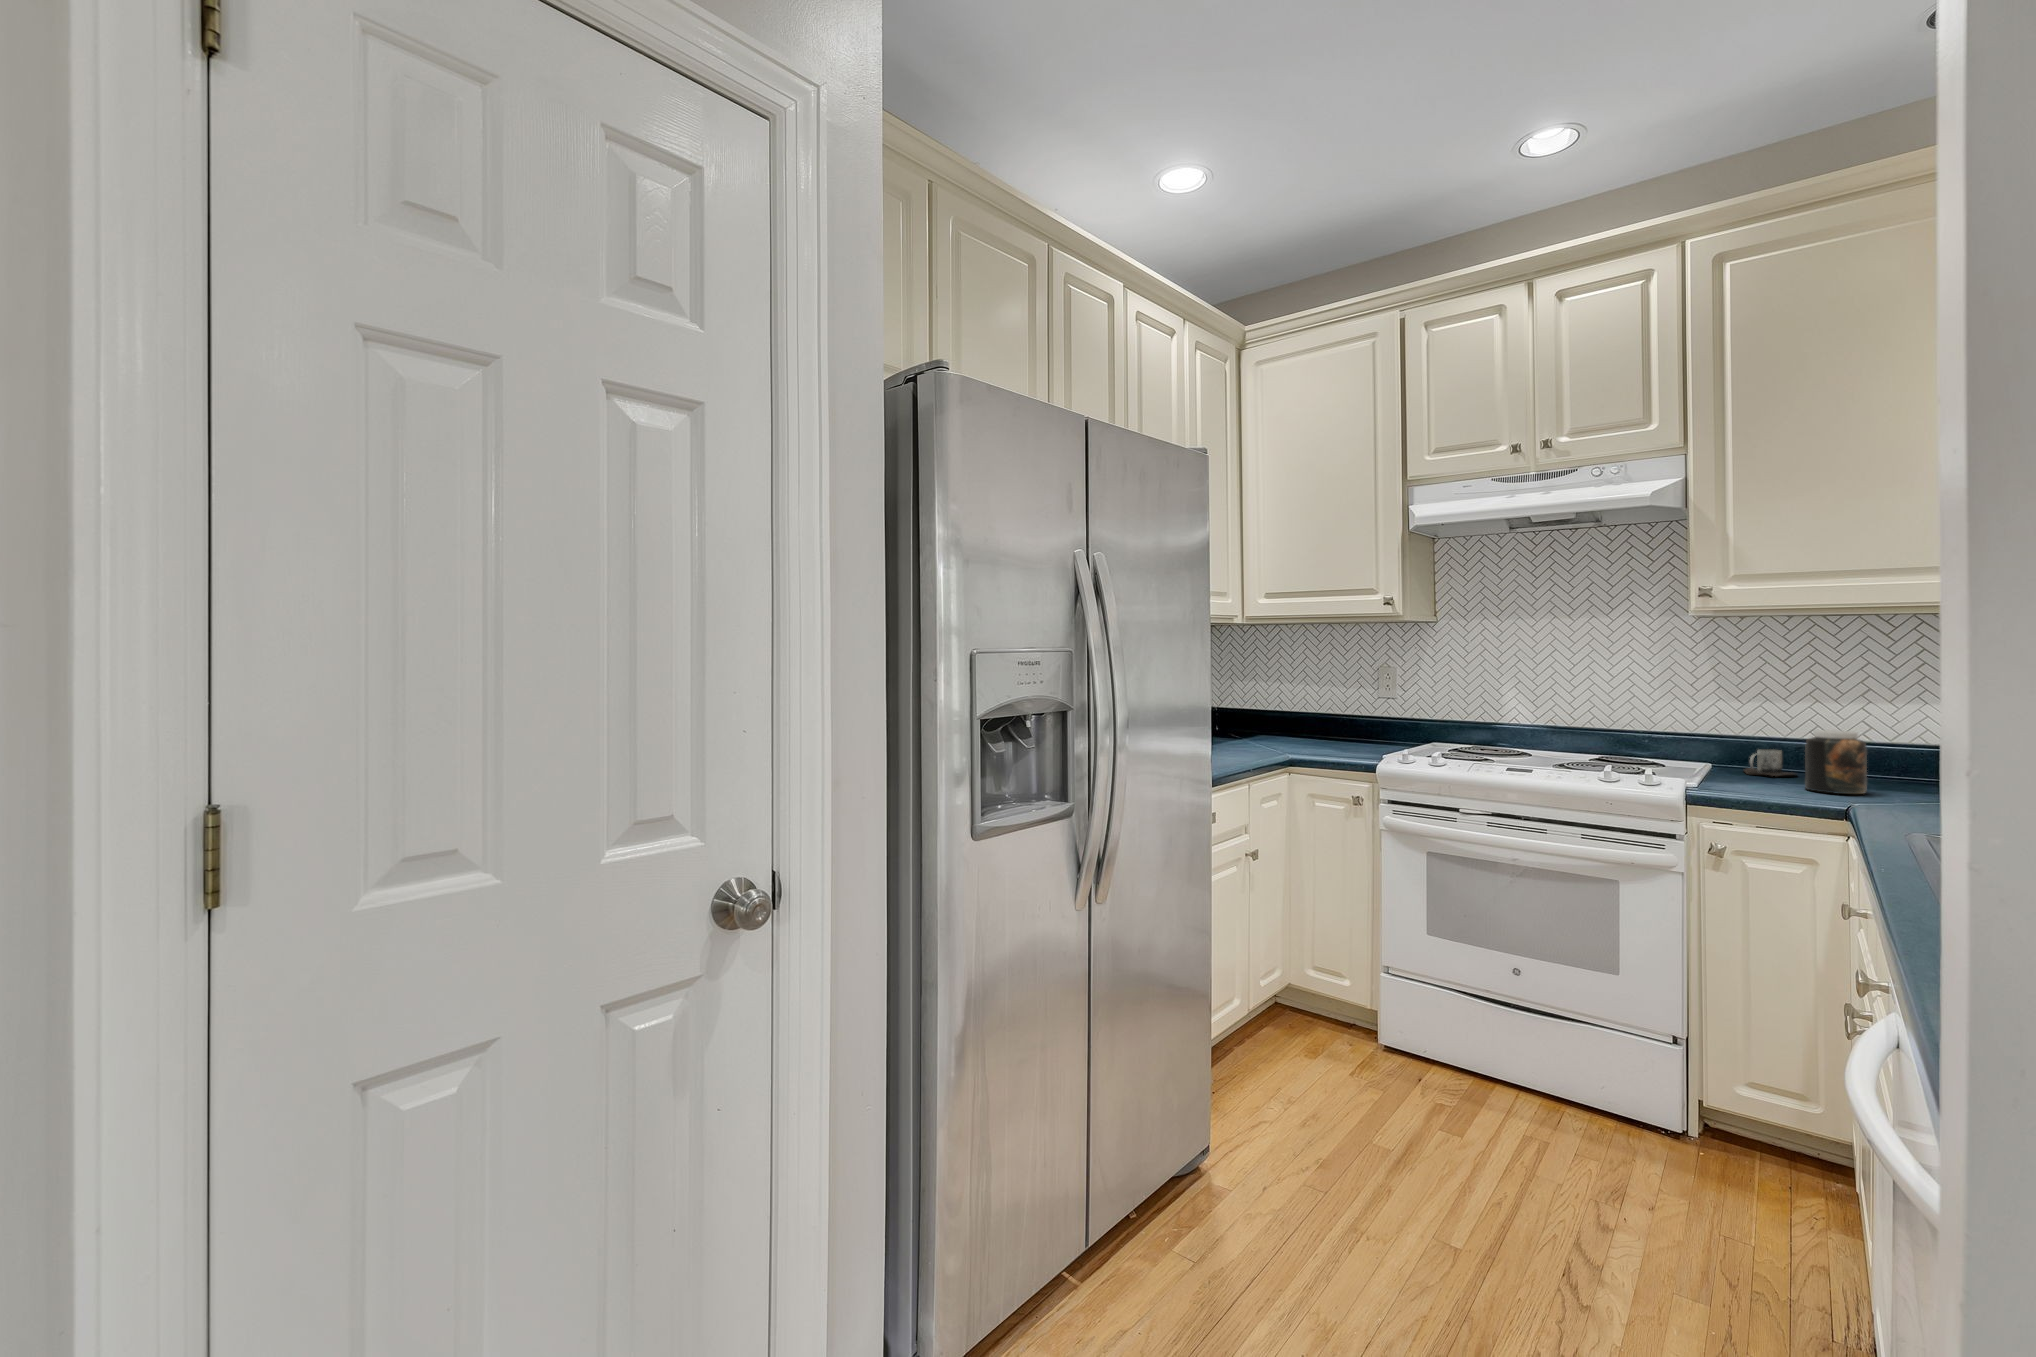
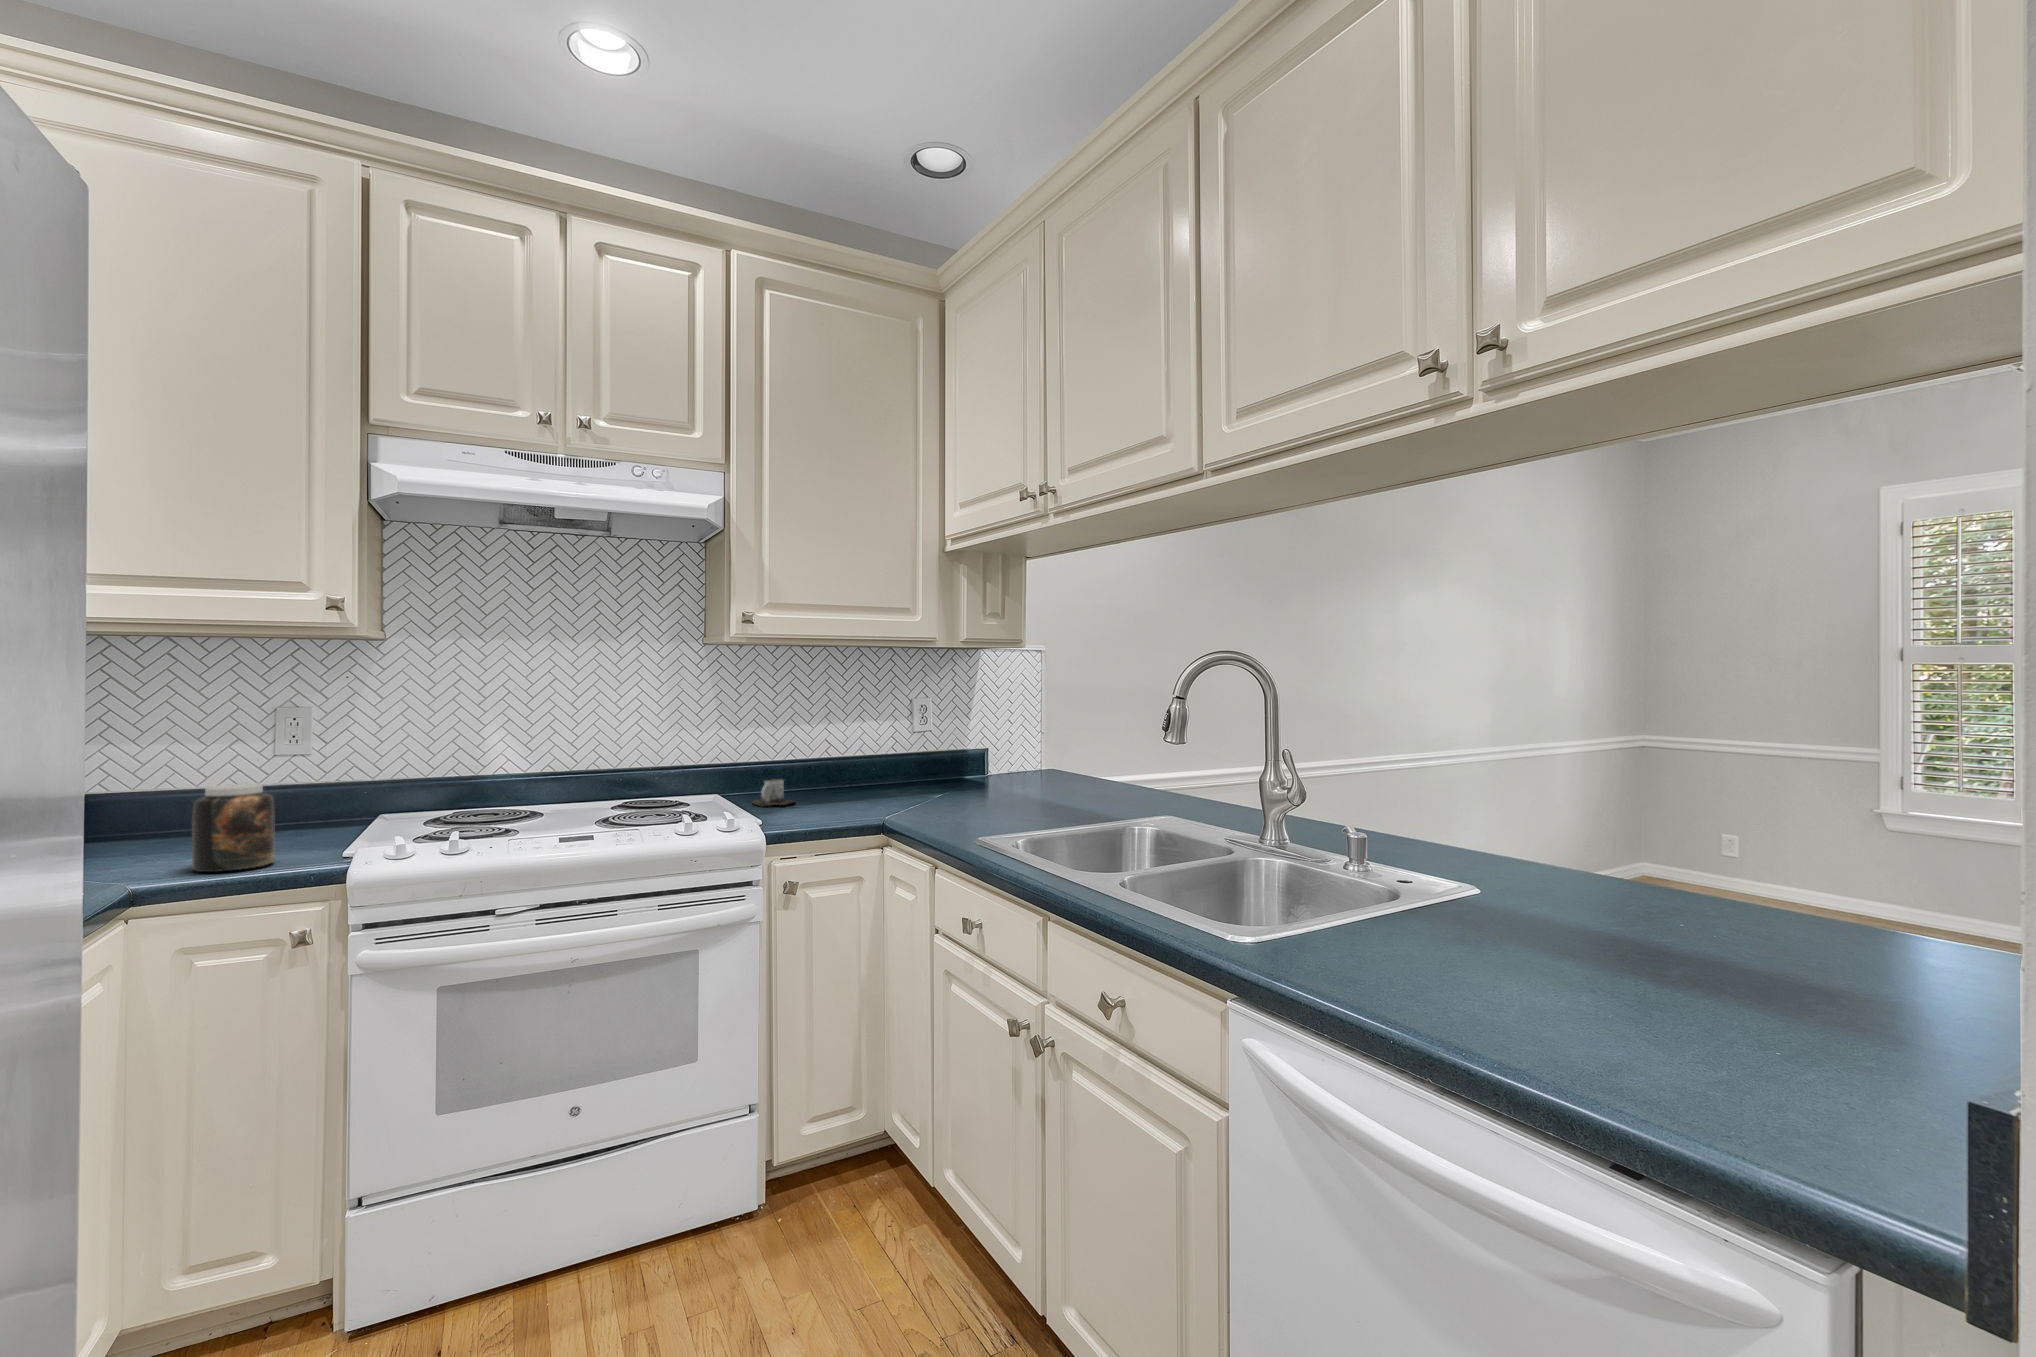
jar: present [1805,730,1867,794] -> present [192,784,275,872]

